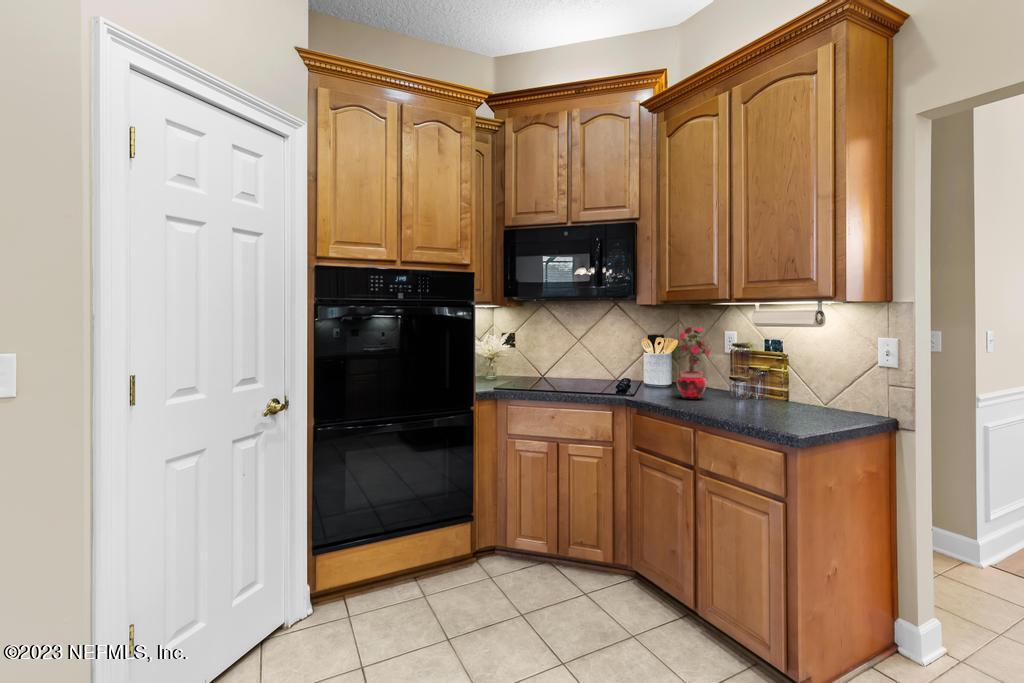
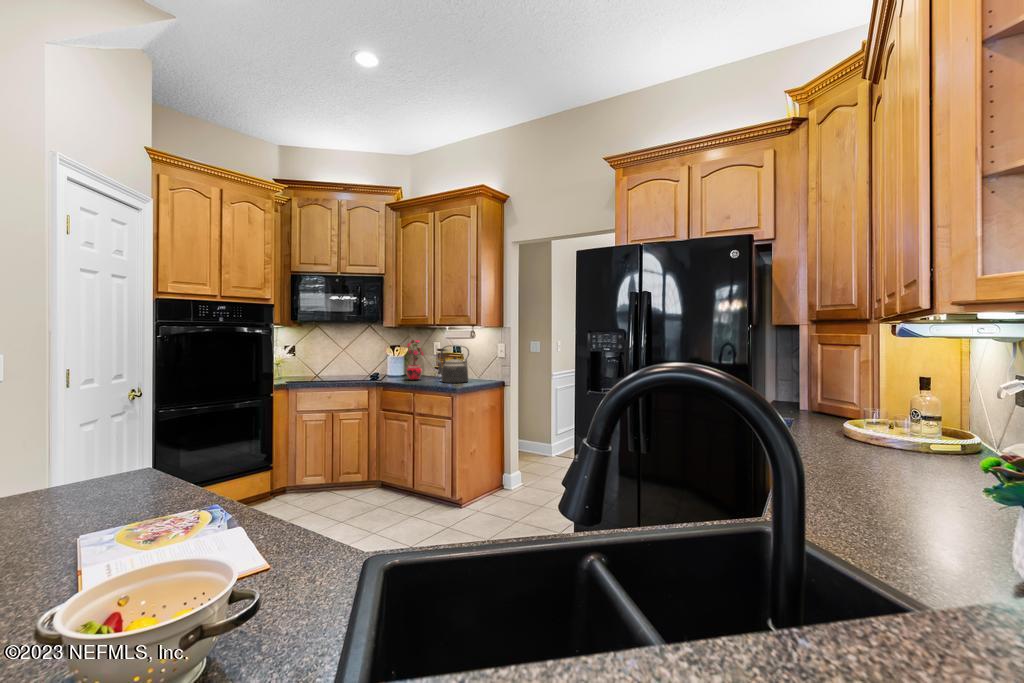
kettle: none [735,337,809,412] -> present [436,345,469,383]

